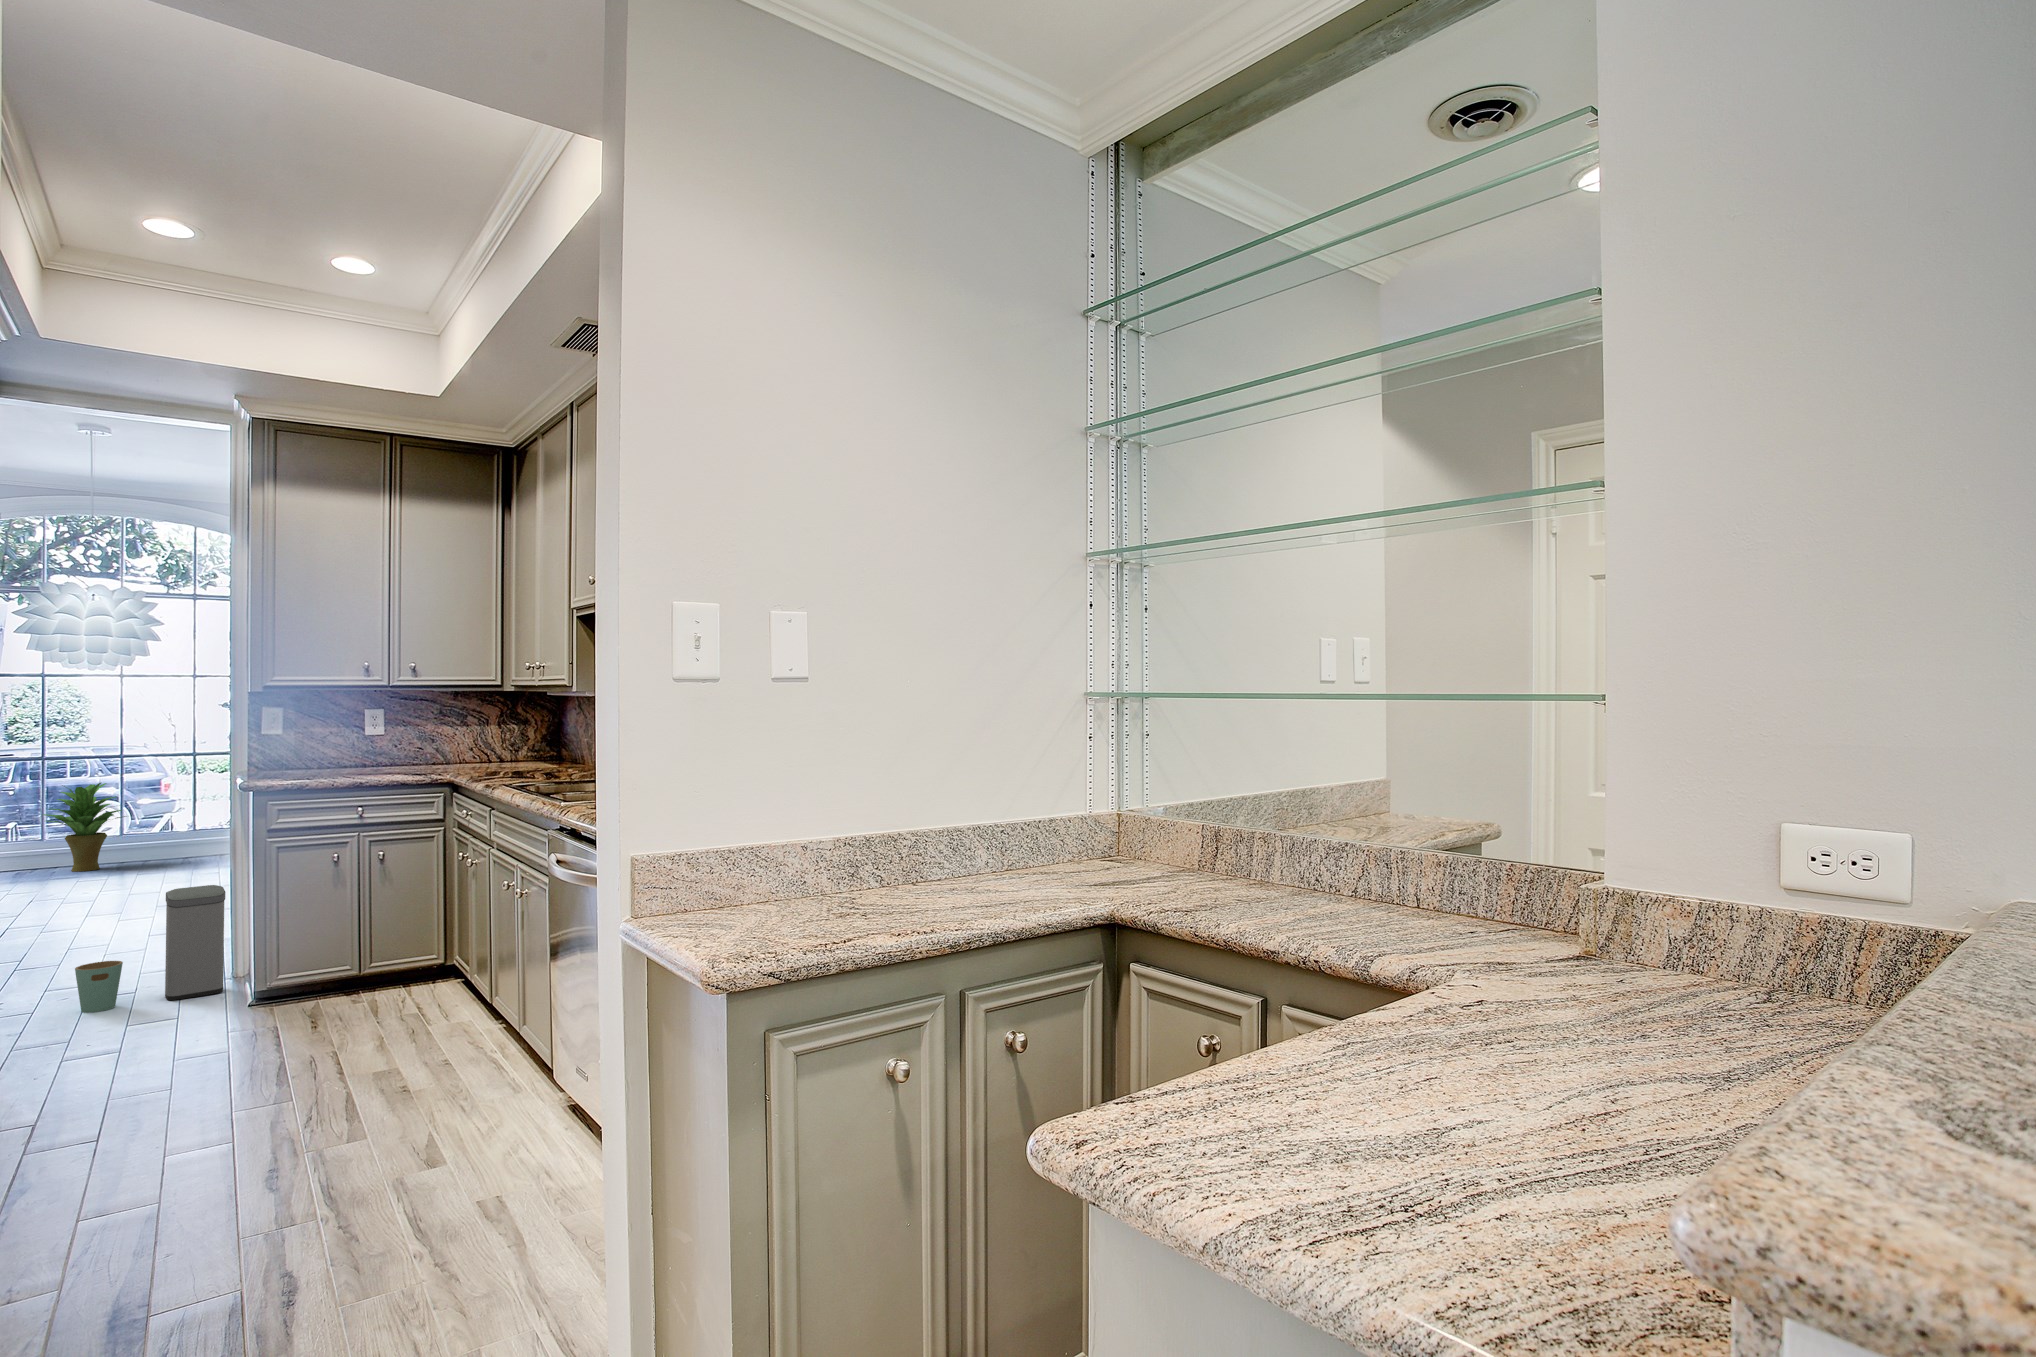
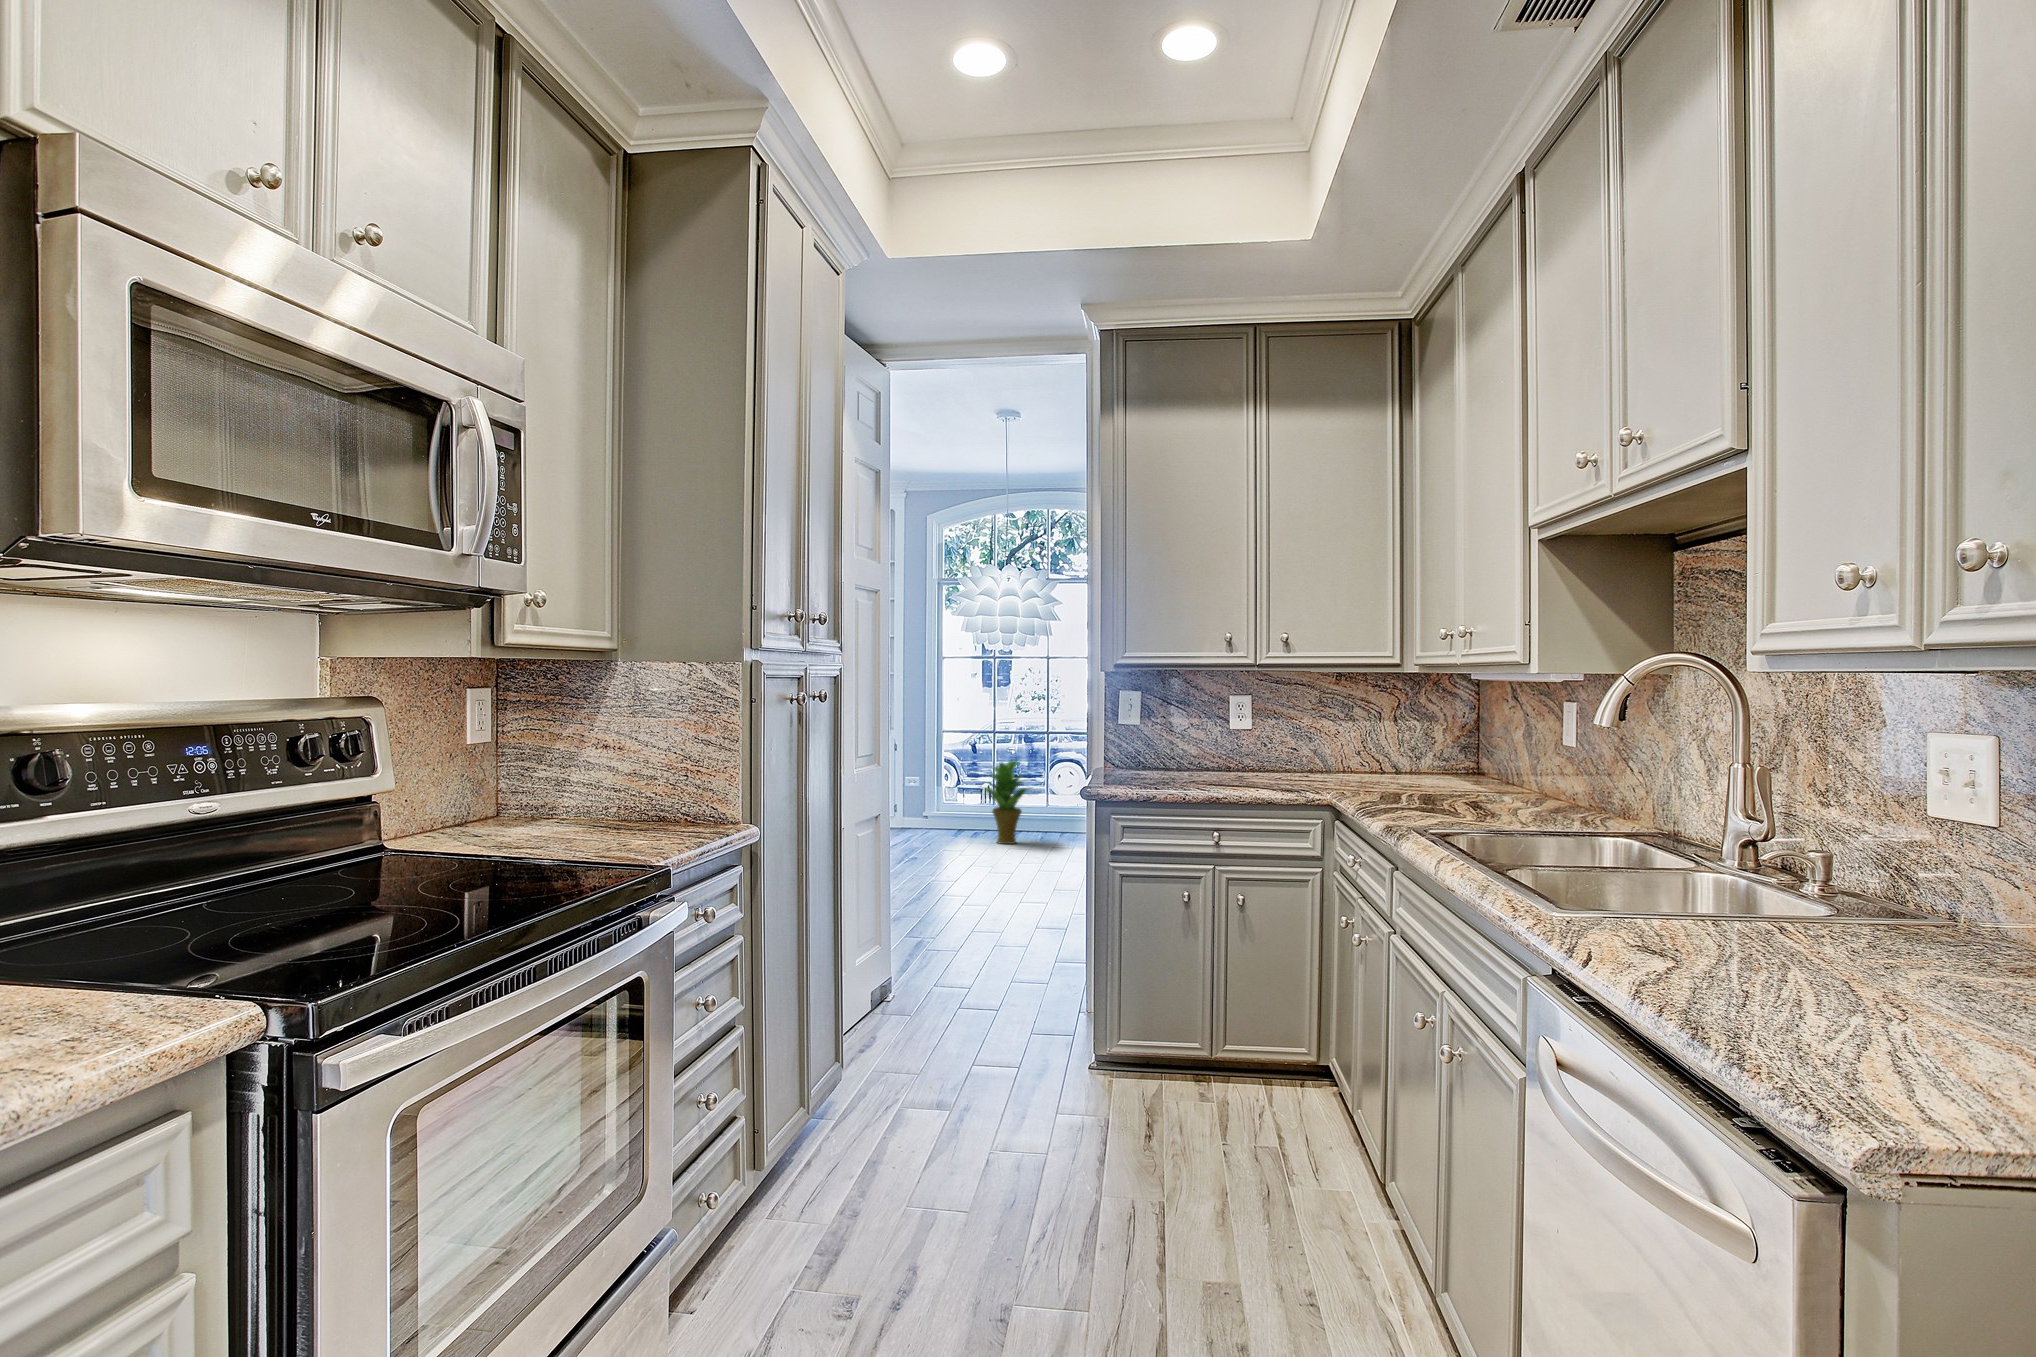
trash can: present [75,885,225,1013] -> none [947,902,1080,1037]

